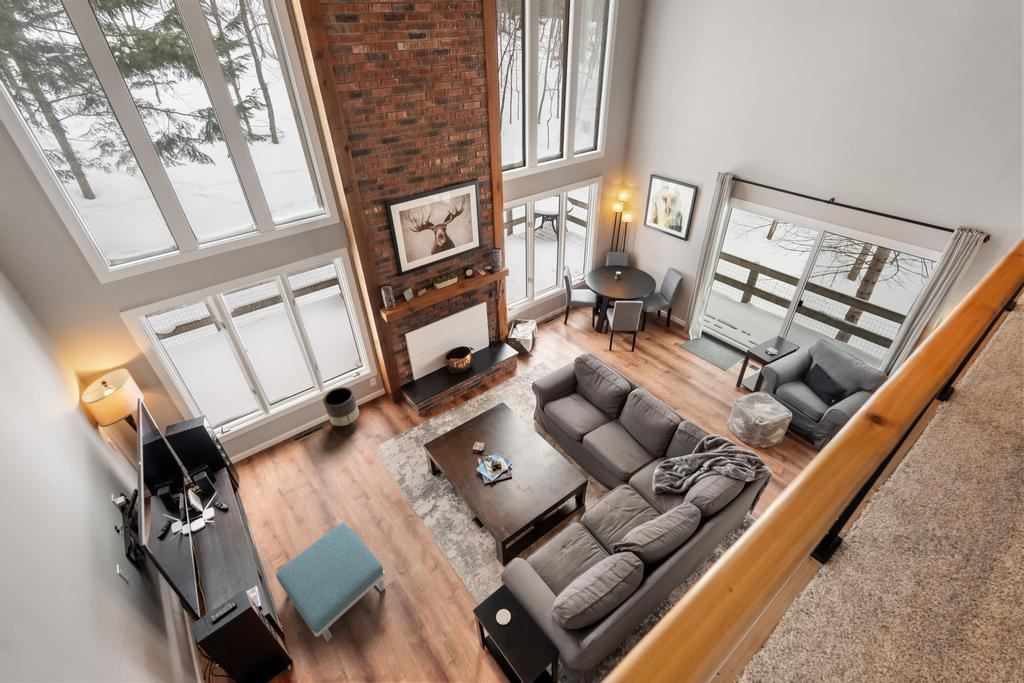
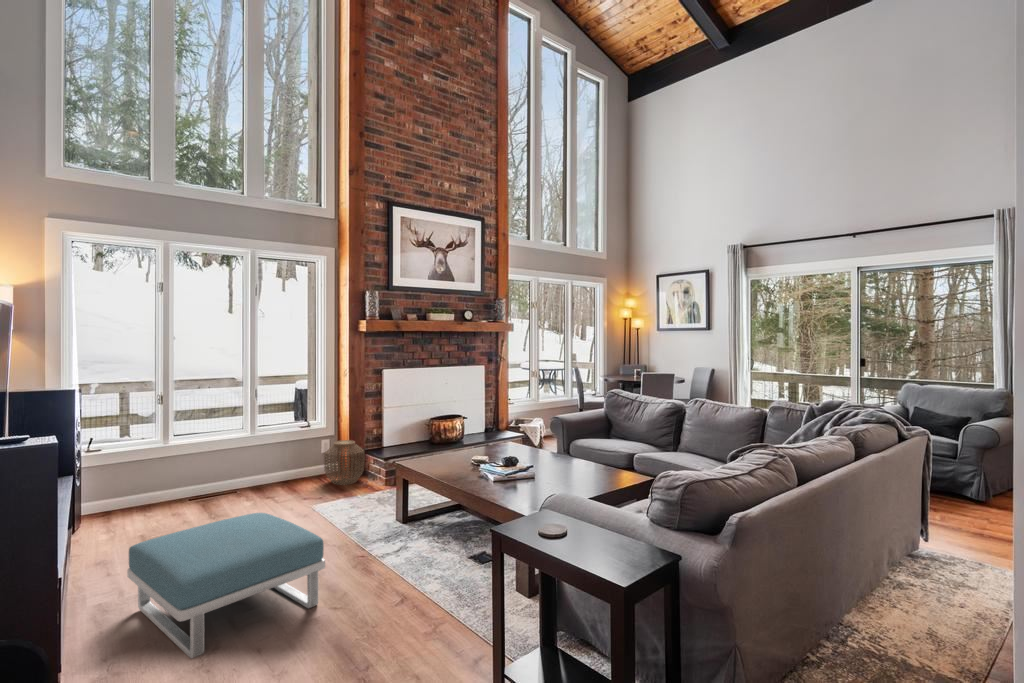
planter: present [323,387,359,426] -> none [254,430,299,494]
woven basket: none [374,390,403,420] -> present [324,440,365,485]

